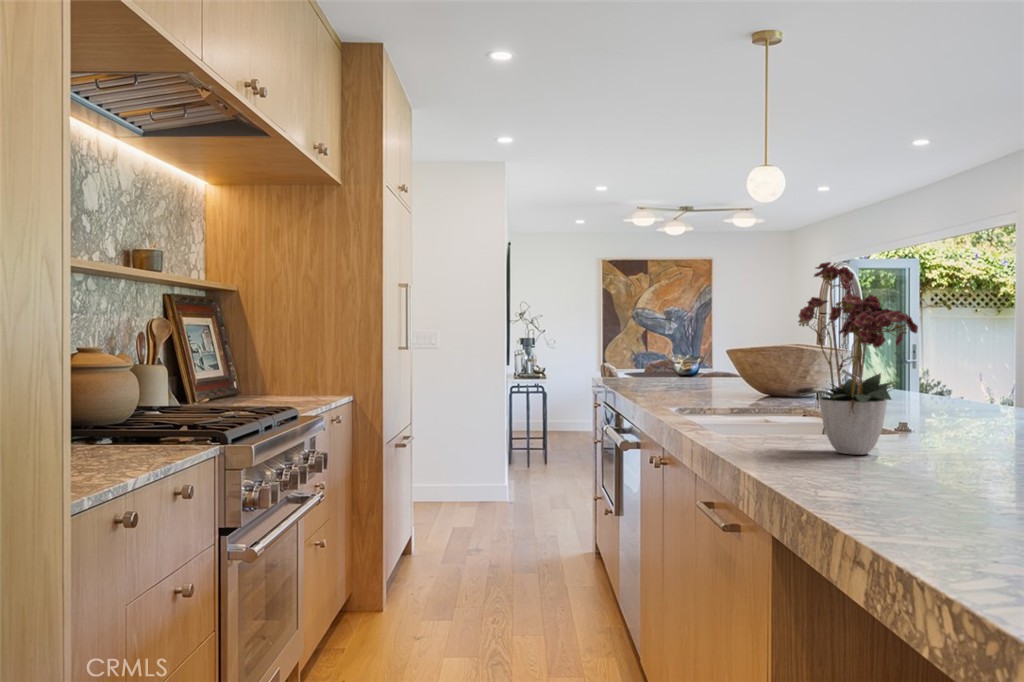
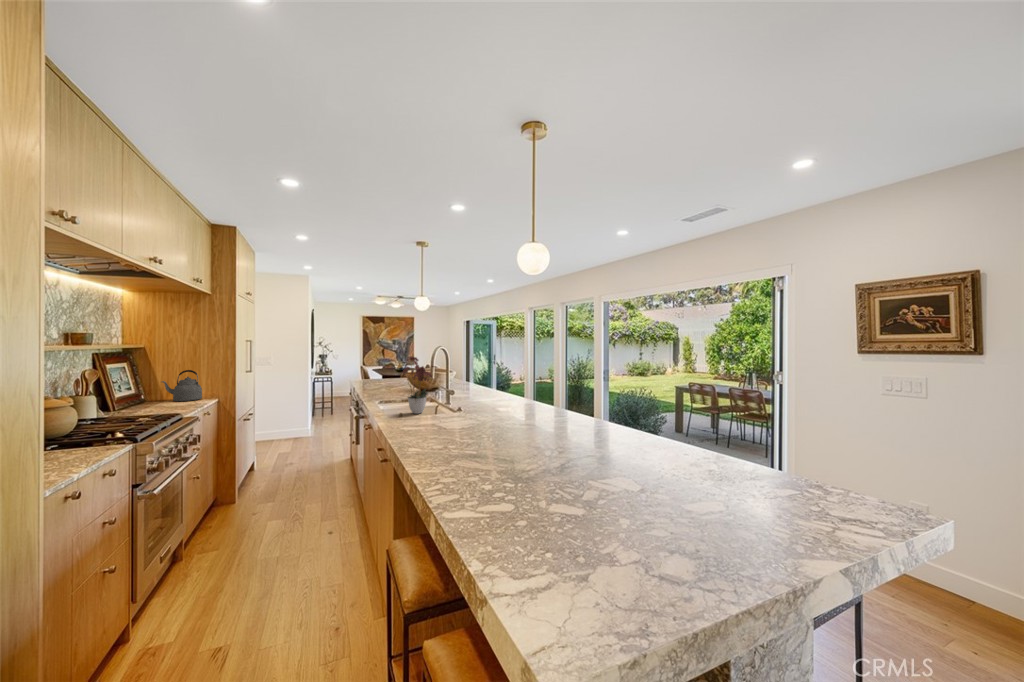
kettle: none [260,335,324,397] -> present [162,370,202,401]

